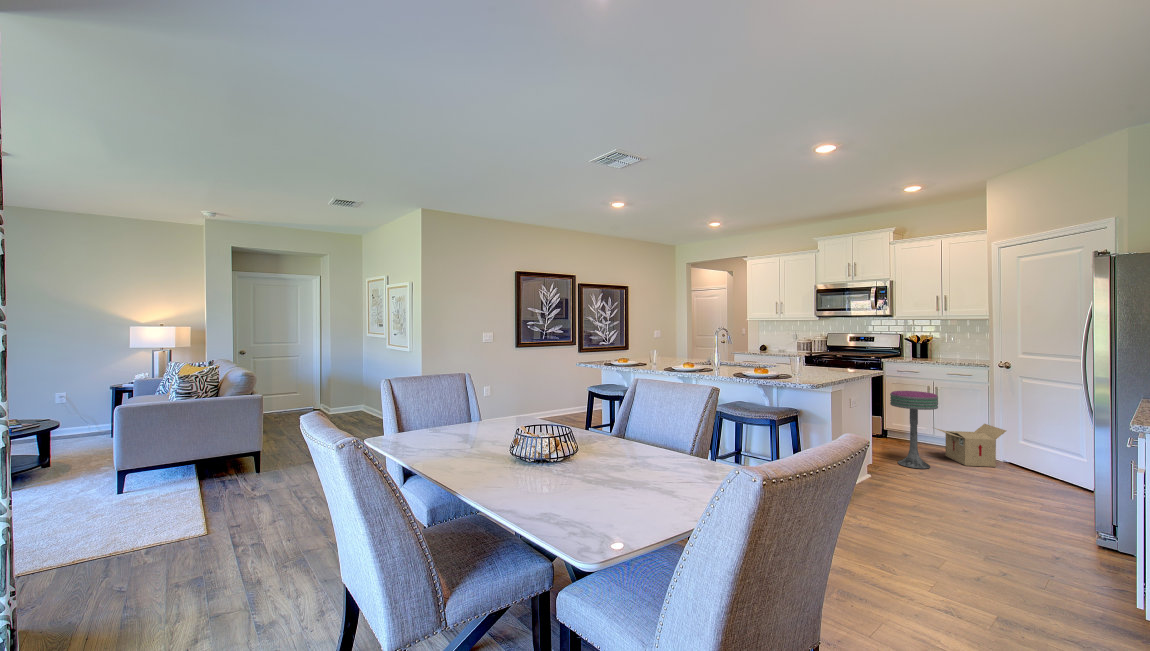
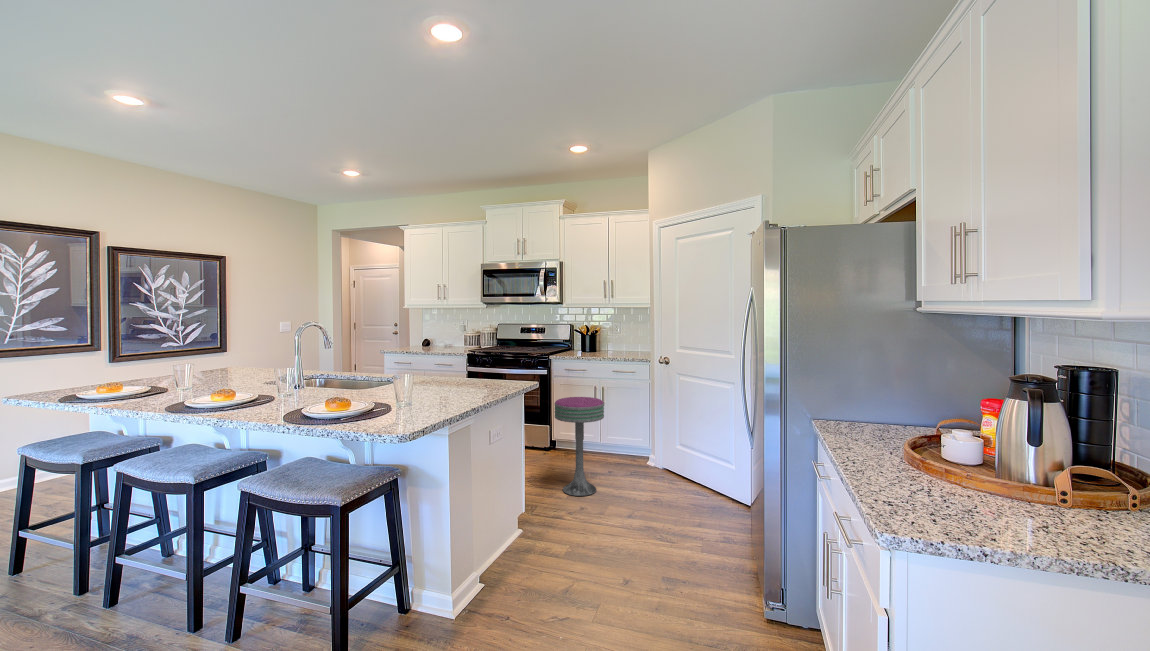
cardboard box: present [935,424,1006,467] -> none [599,425,667,480]

